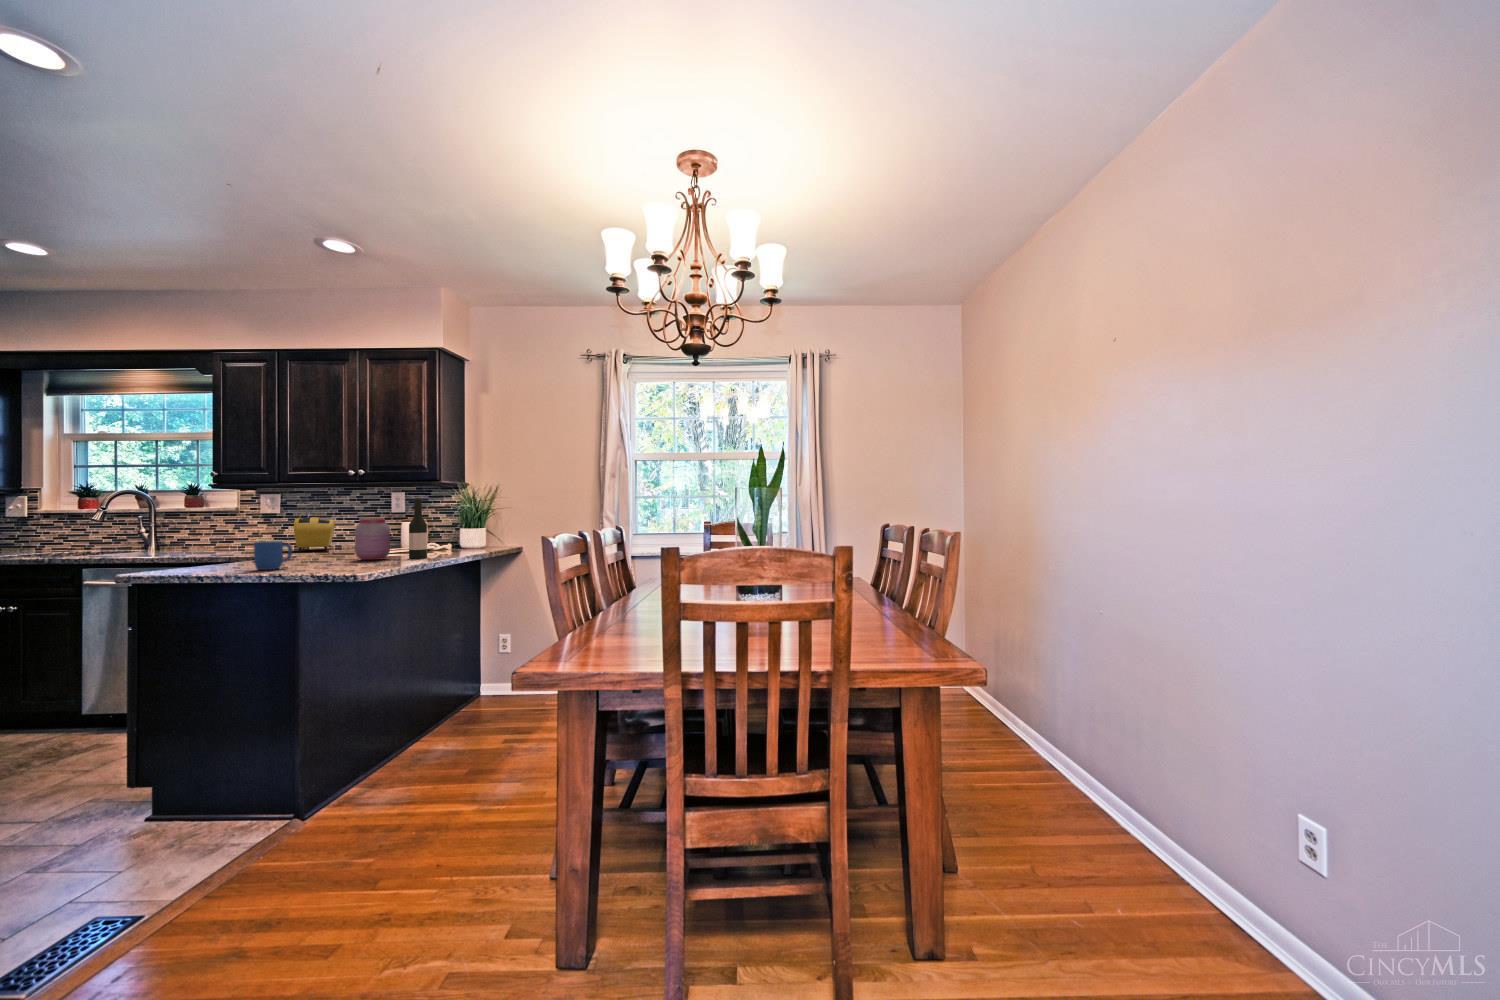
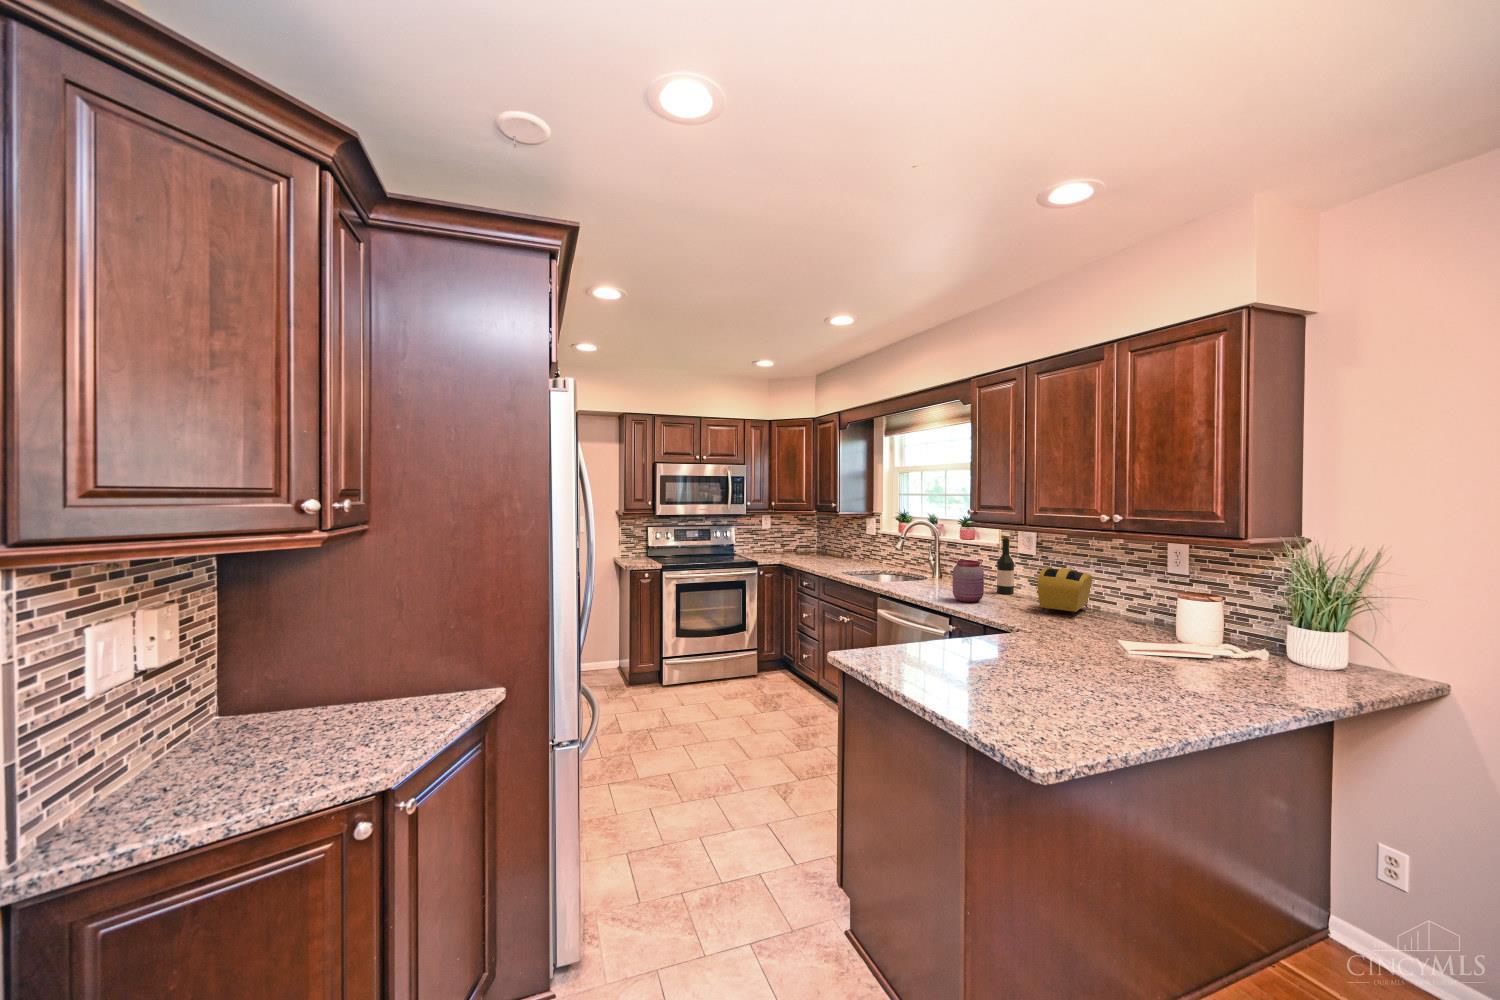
wine bottle: present [409,498,427,558] -> present [997,537,1014,594]
jar: present [355,518,390,560] -> present [953,560,984,602]
mug: present [254,540,292,570] -> none [932,631,975,676]

